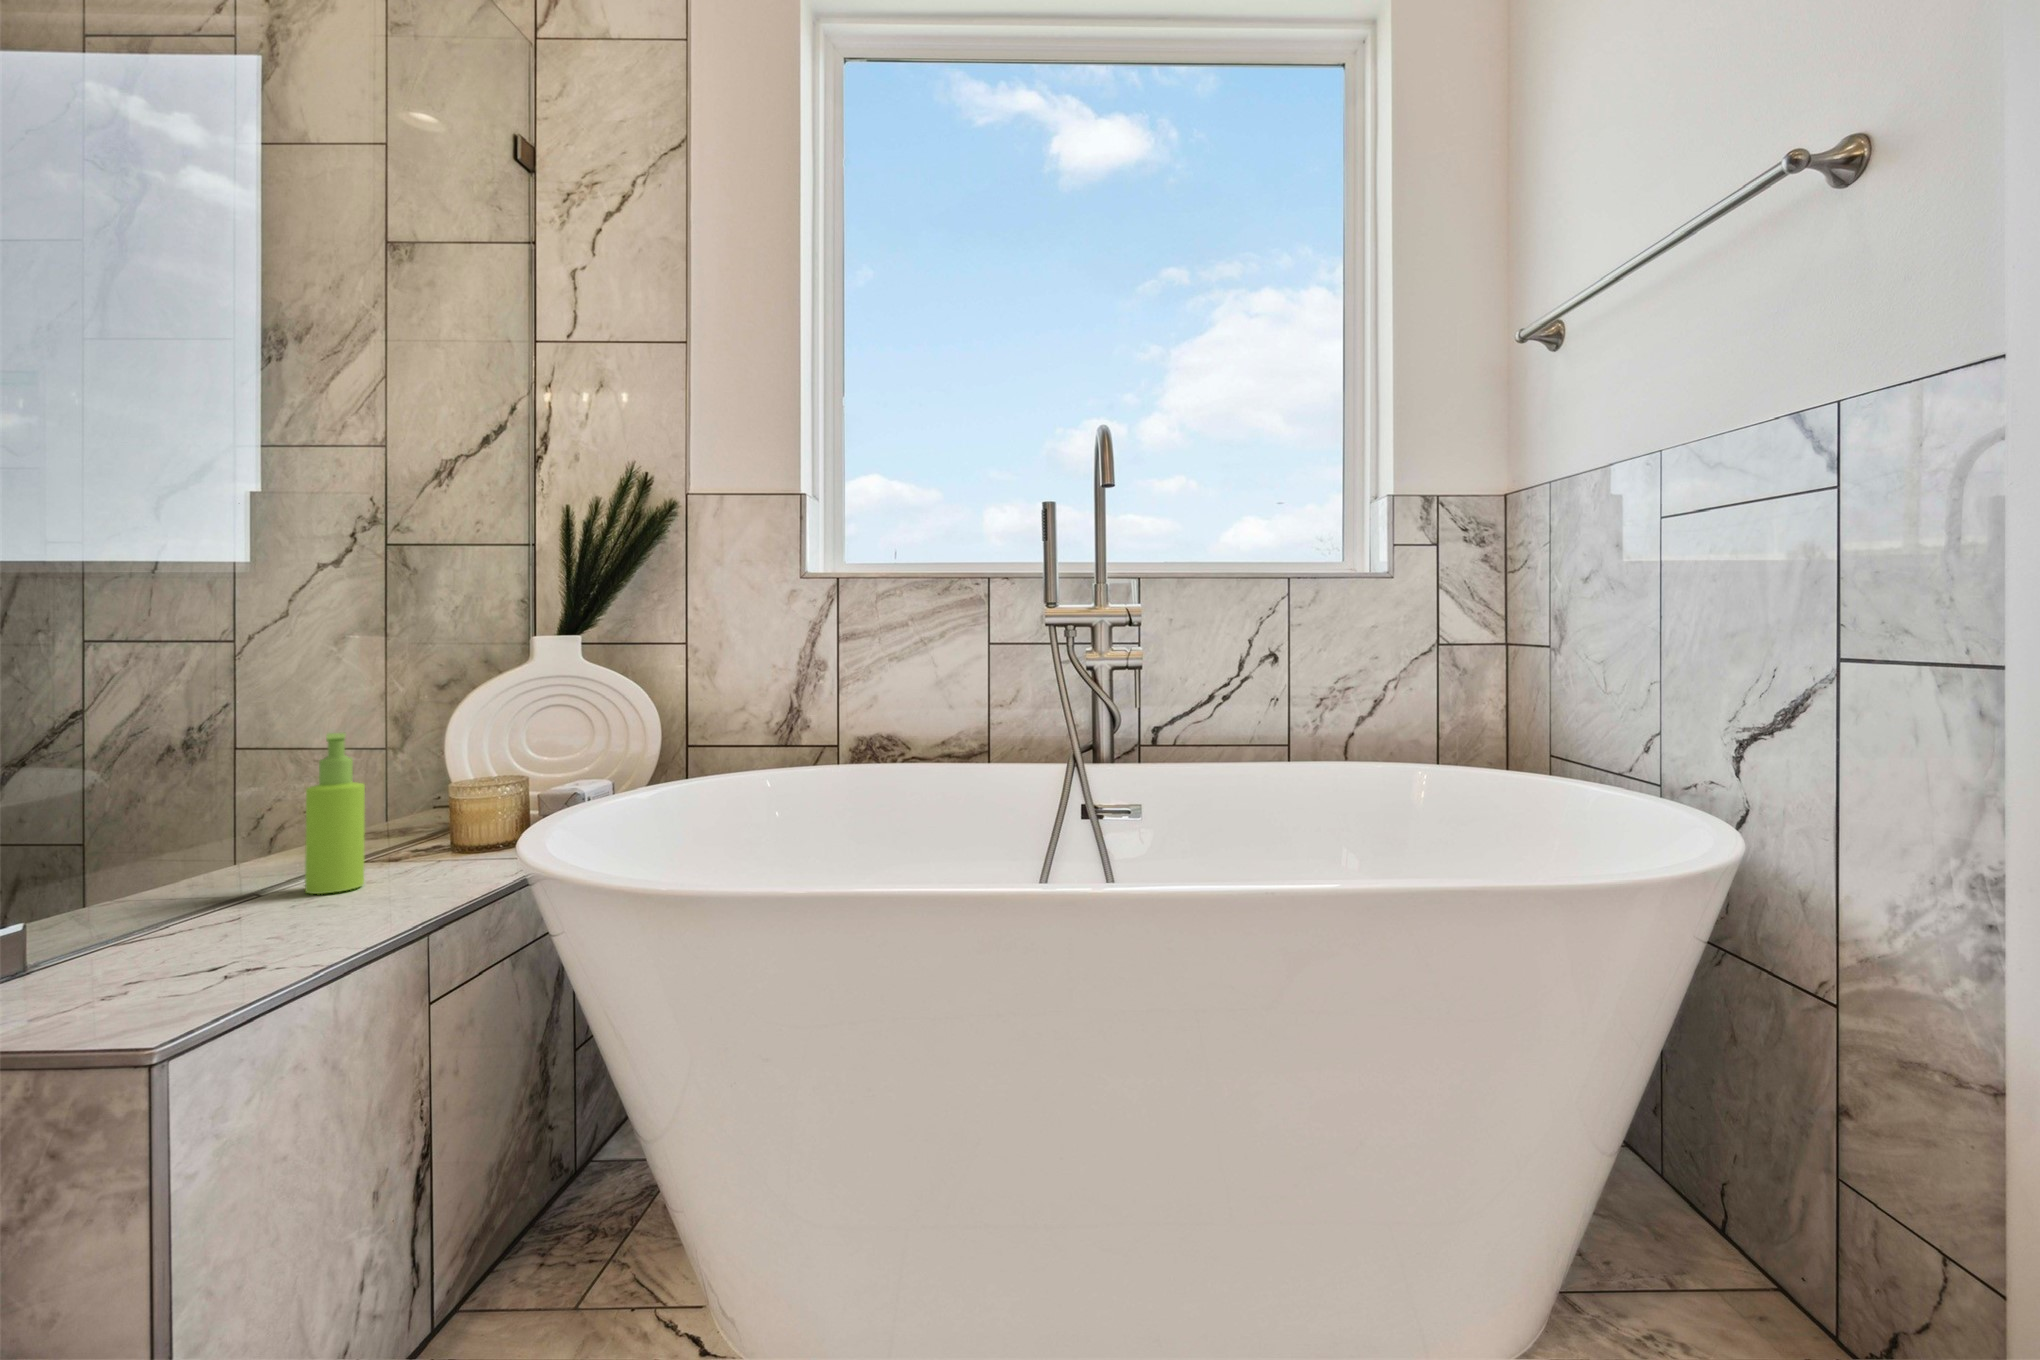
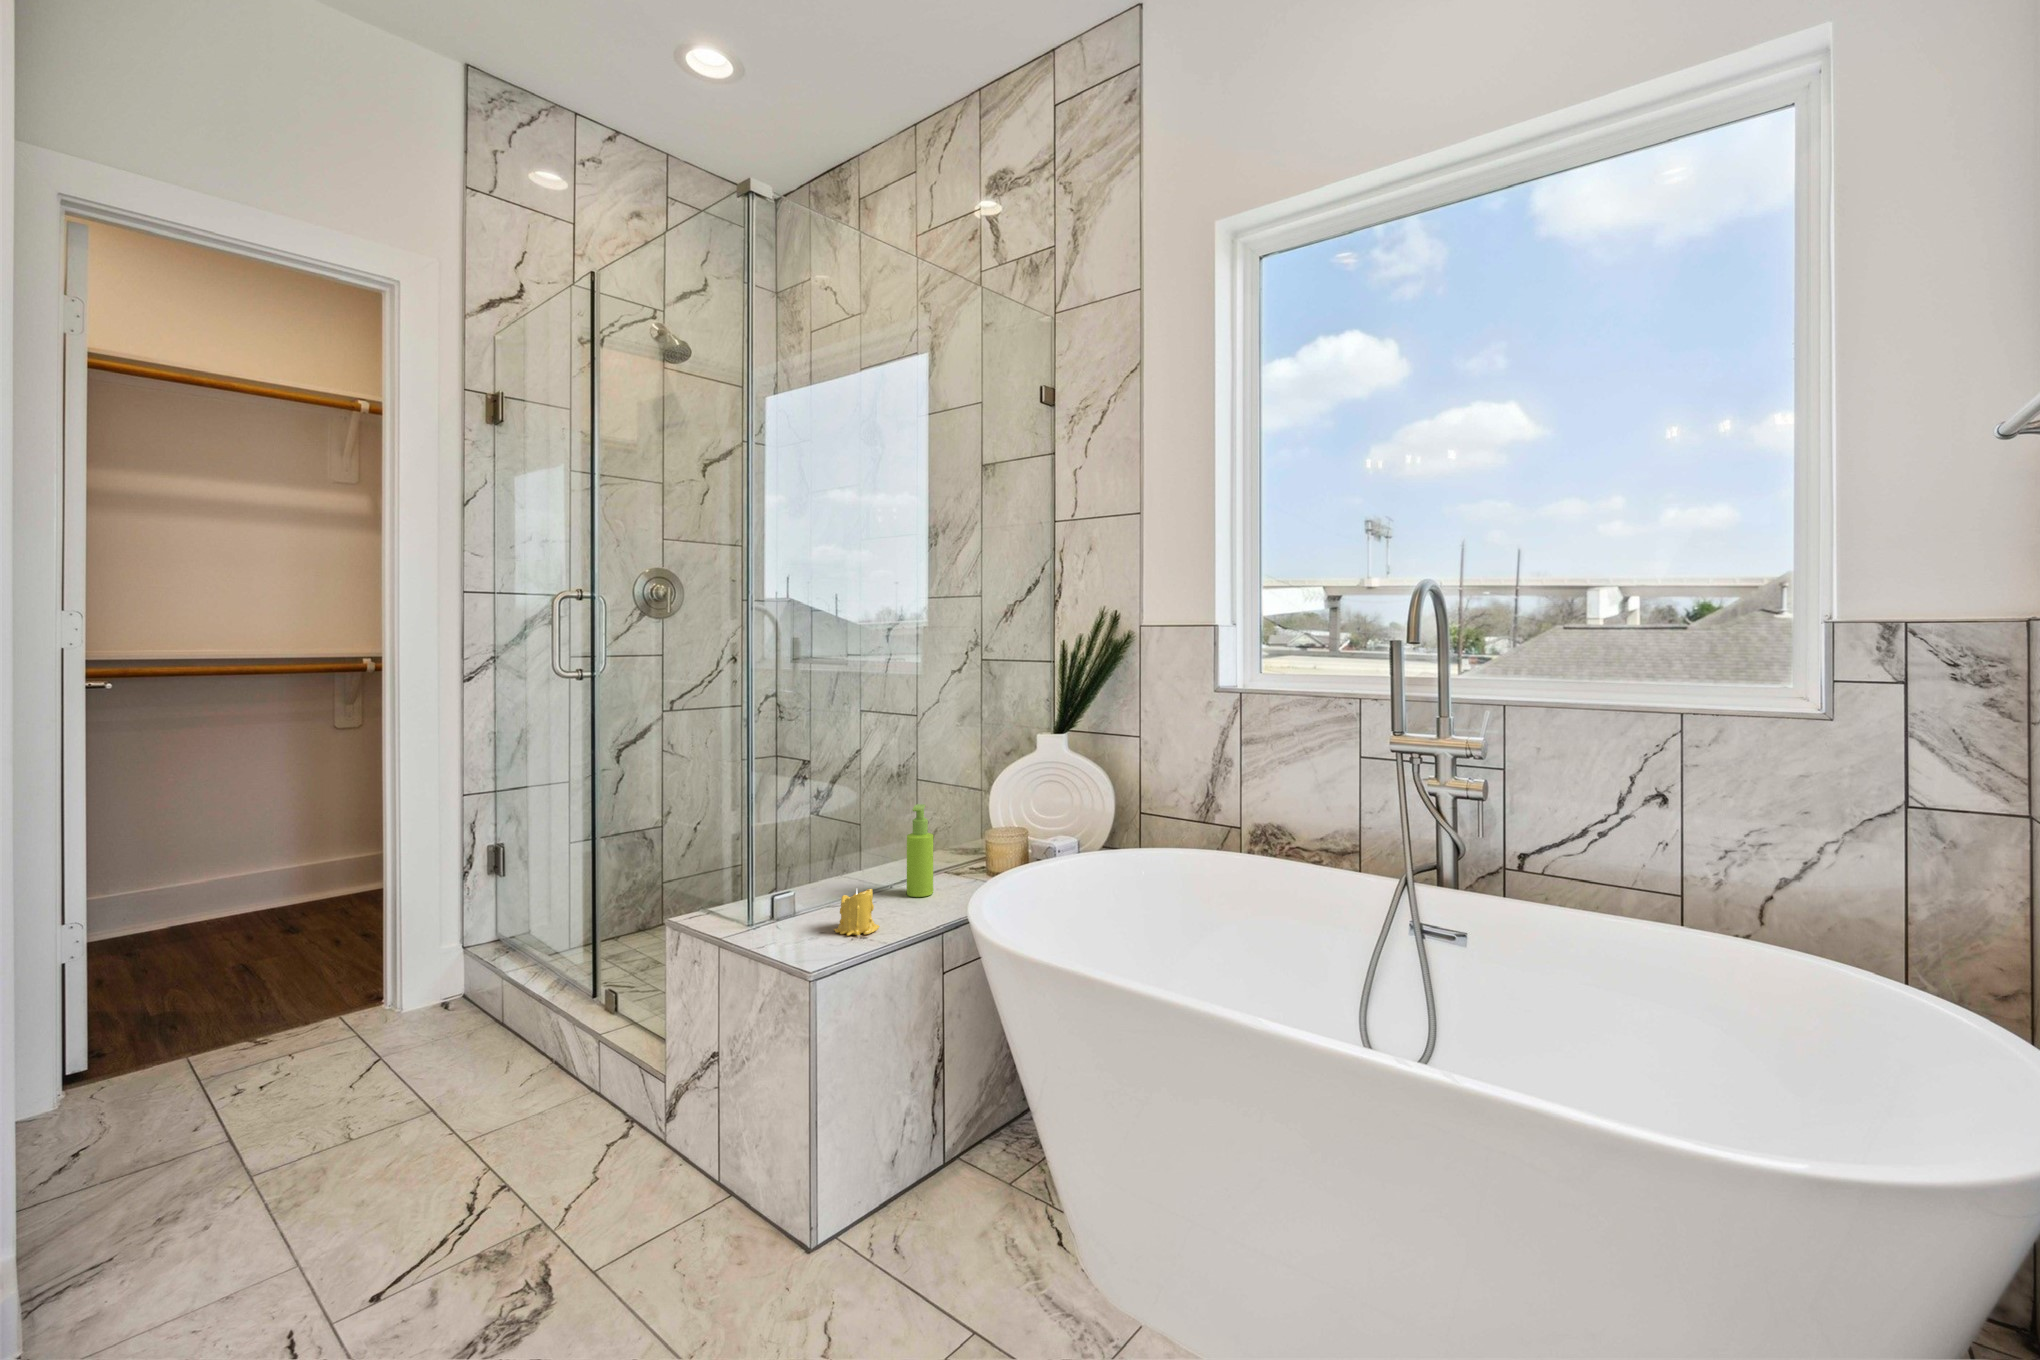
candle: none [173,868,290,962] -> present [834,889,879,936]

